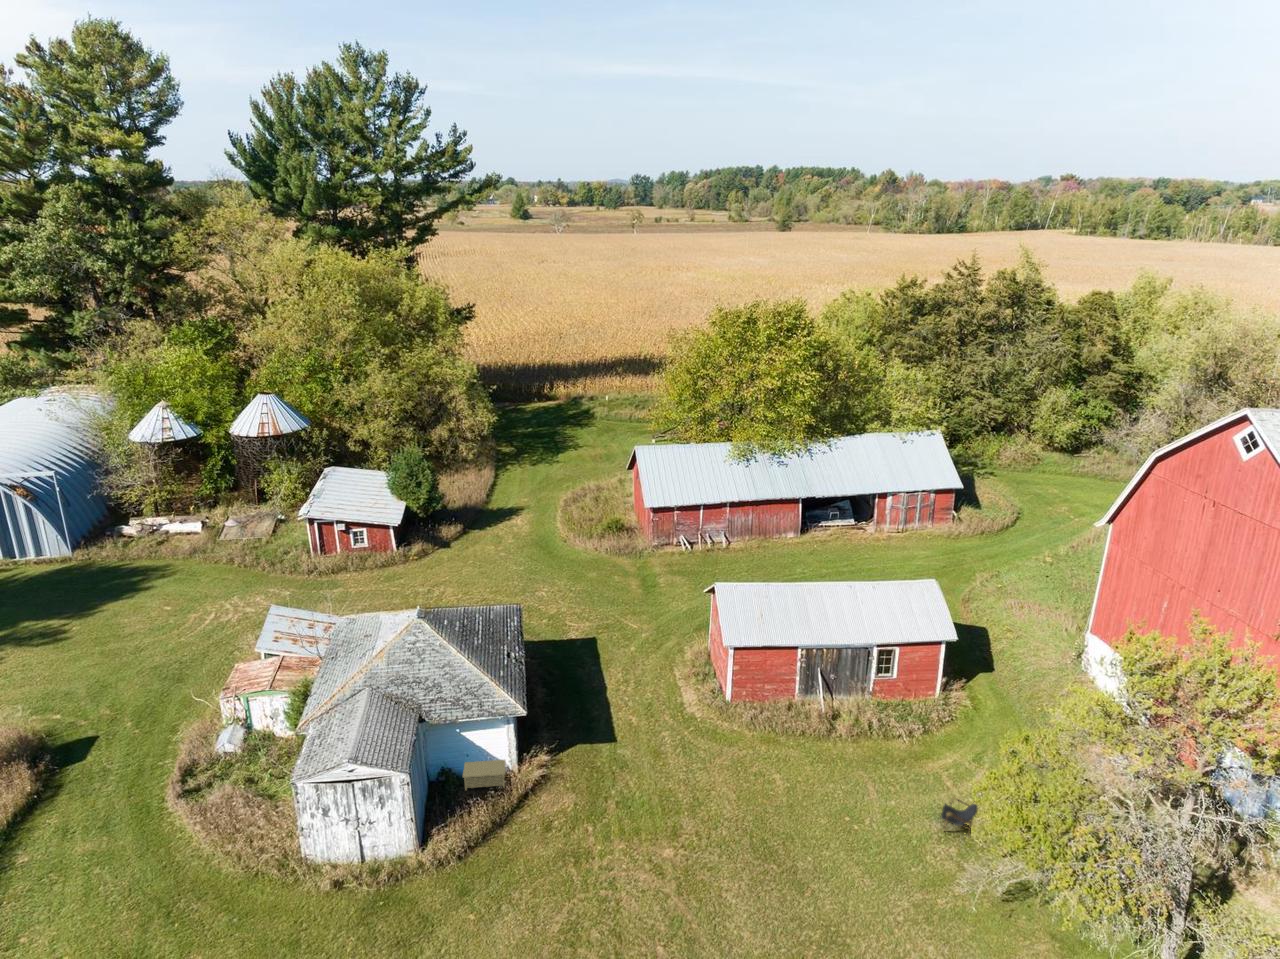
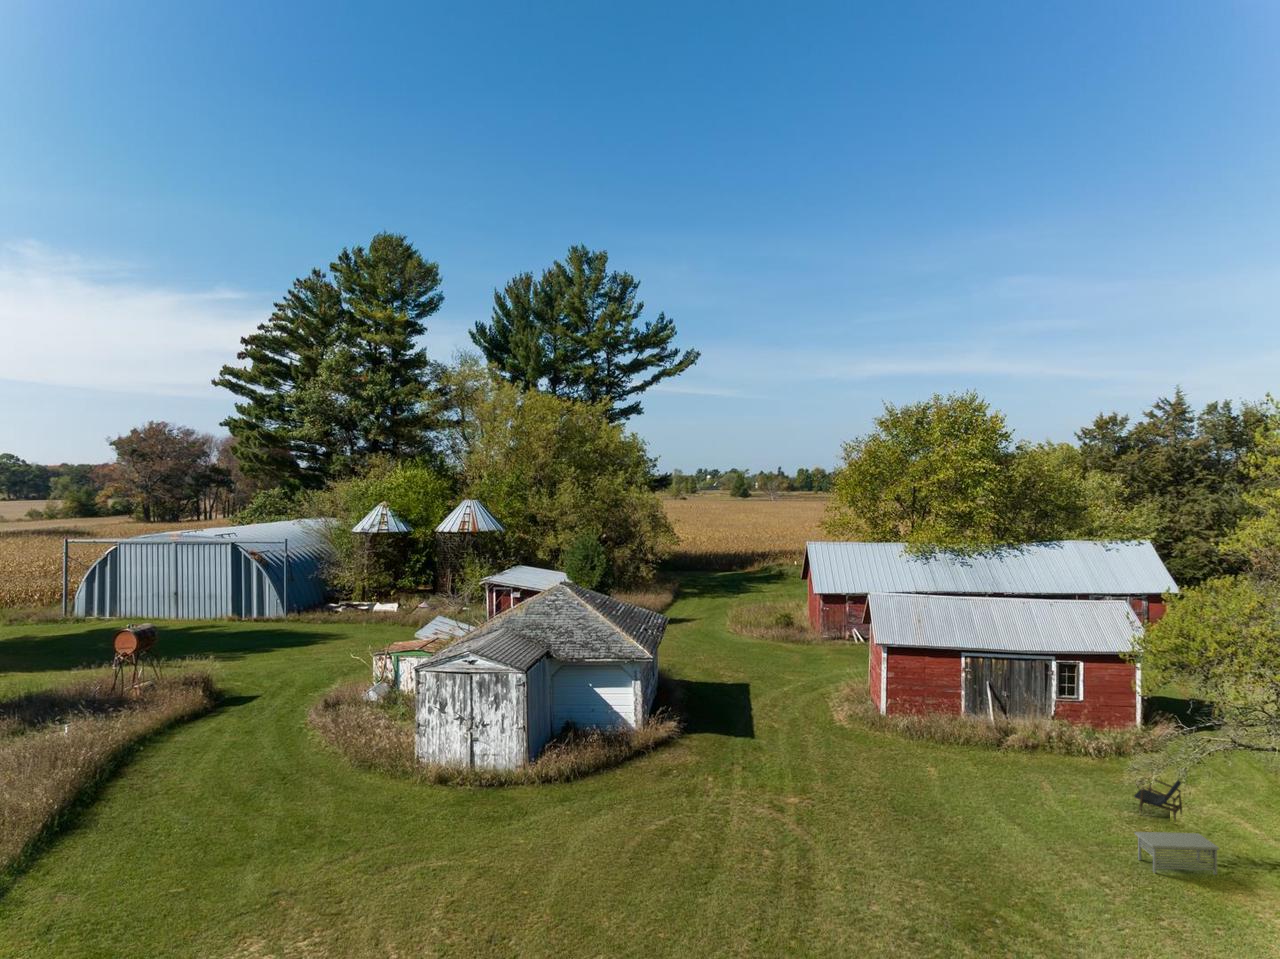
storage bench: present [463,760,506,790] -> present [1135,832,1219,875]

